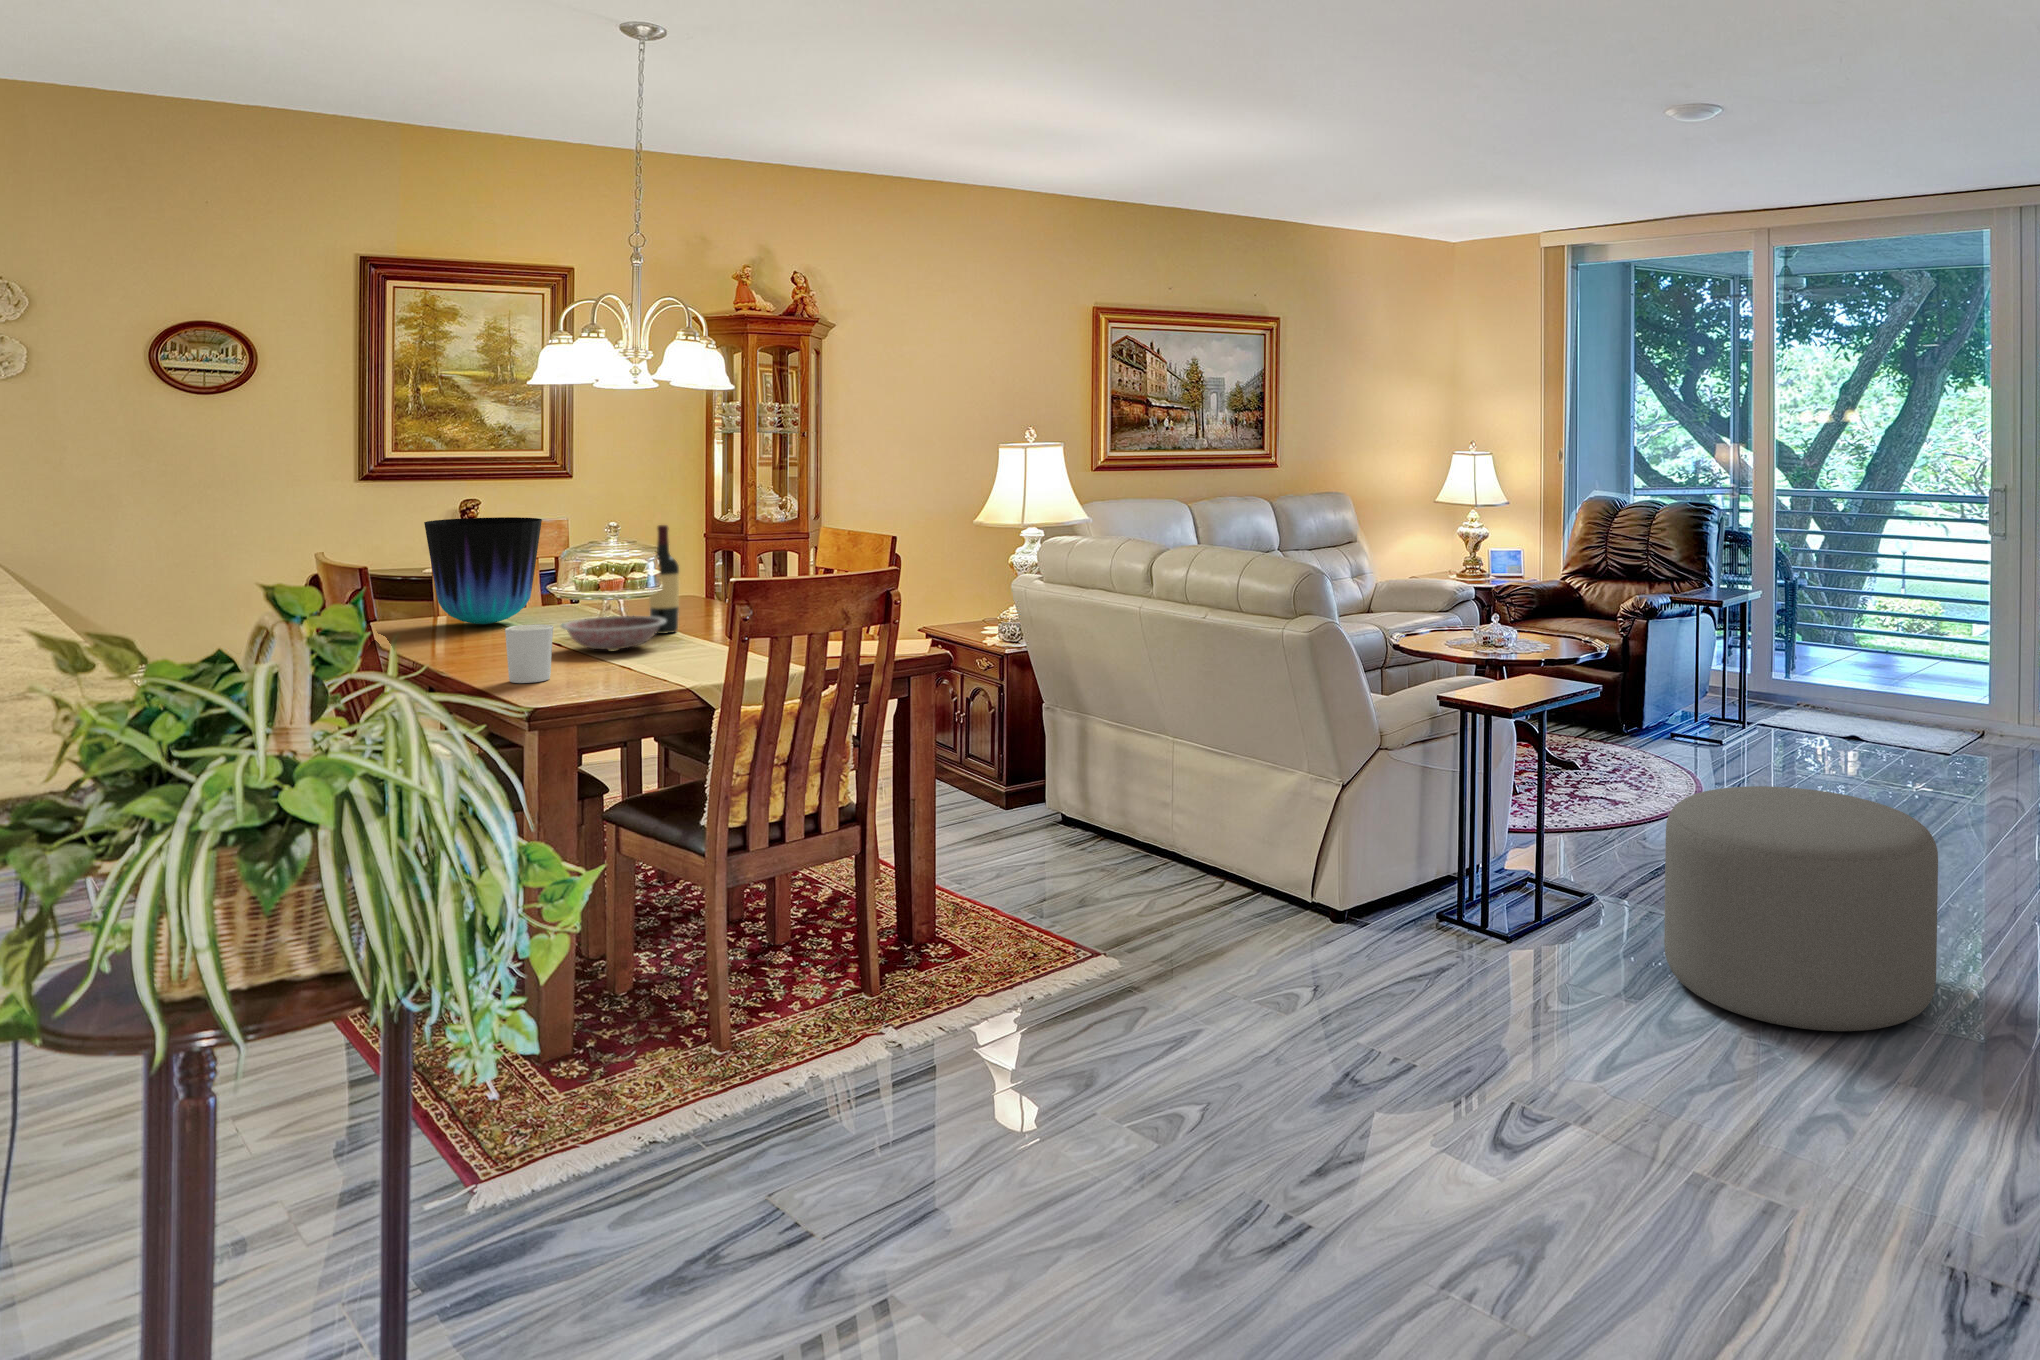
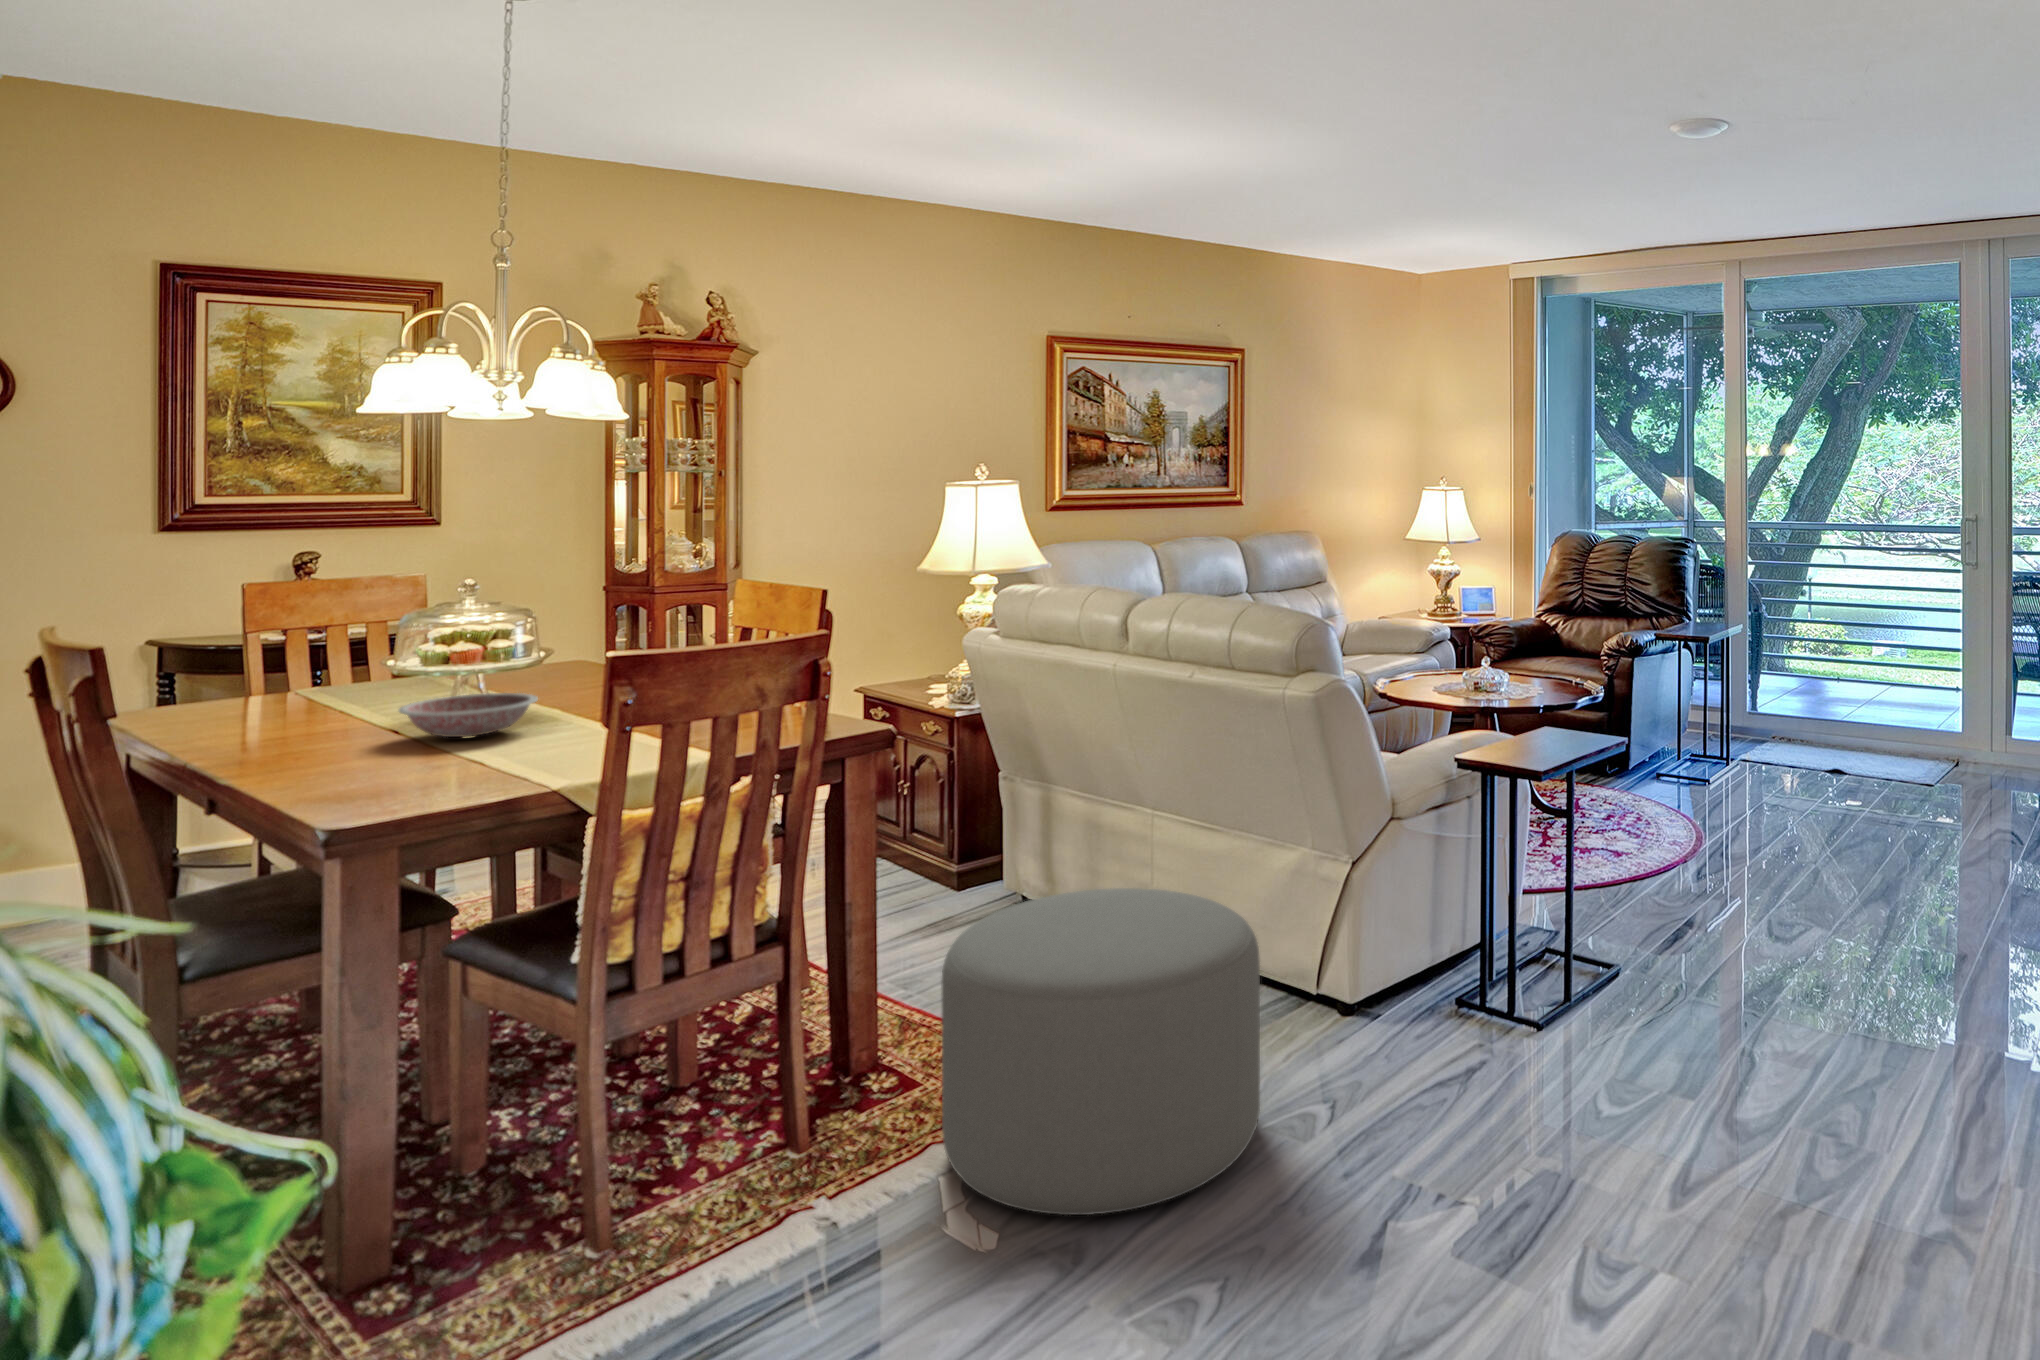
vase: present [424,517,542,624] -> none [228,575,385,706]
wine bottle: present [649,525,679,634] -> none [518,582,558,712]
candle holder: present [505,624,553,683] -> none [313,712,380,789]
ottoman: present [1664,786,1938,1031] -> present [942,888,1260,1215]

